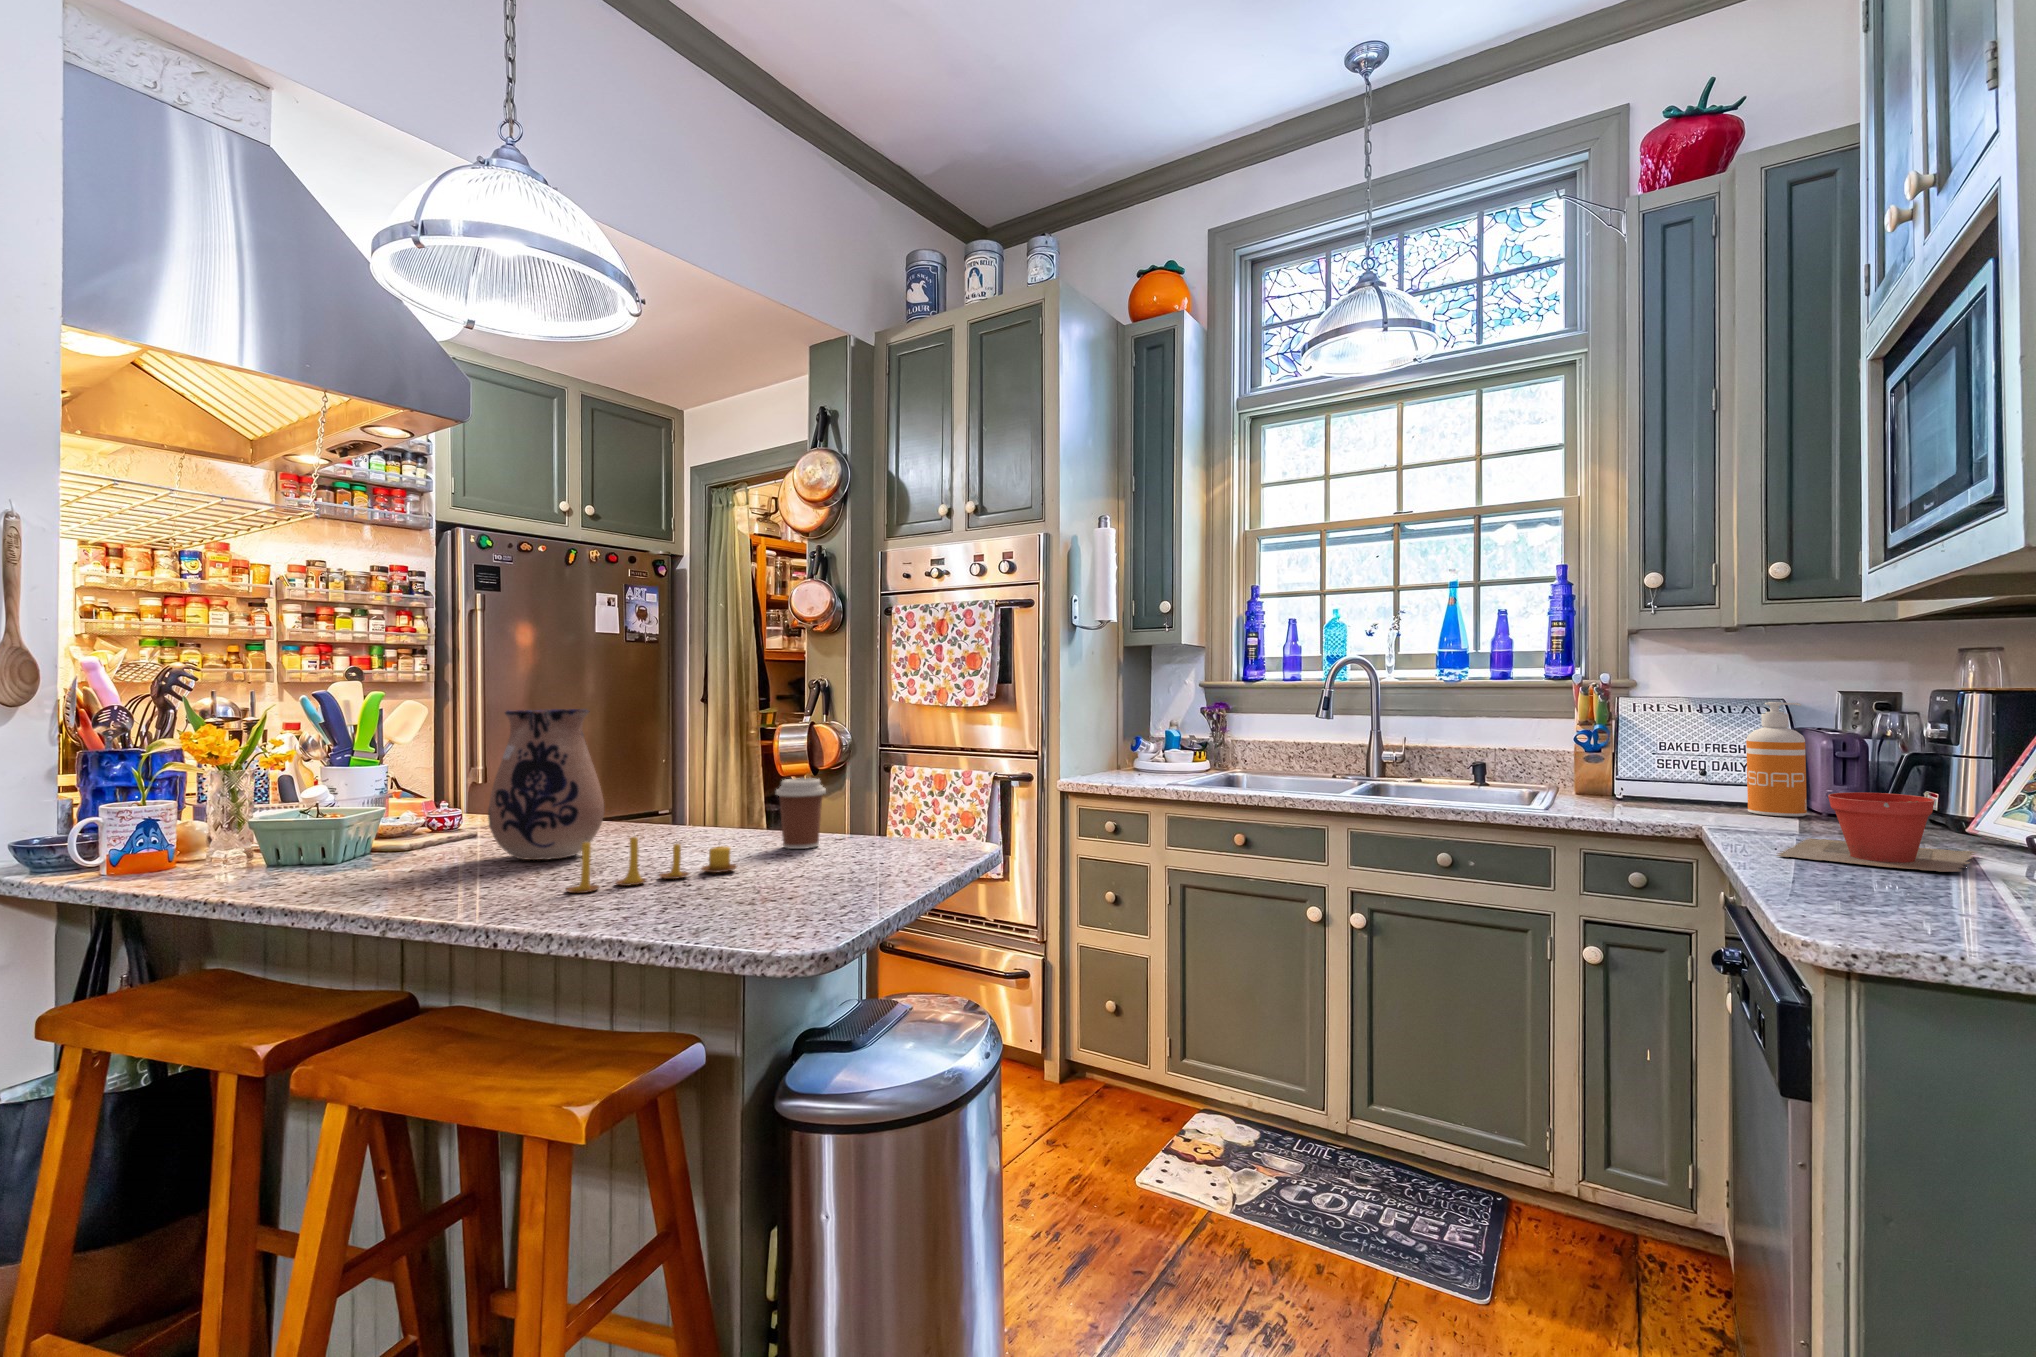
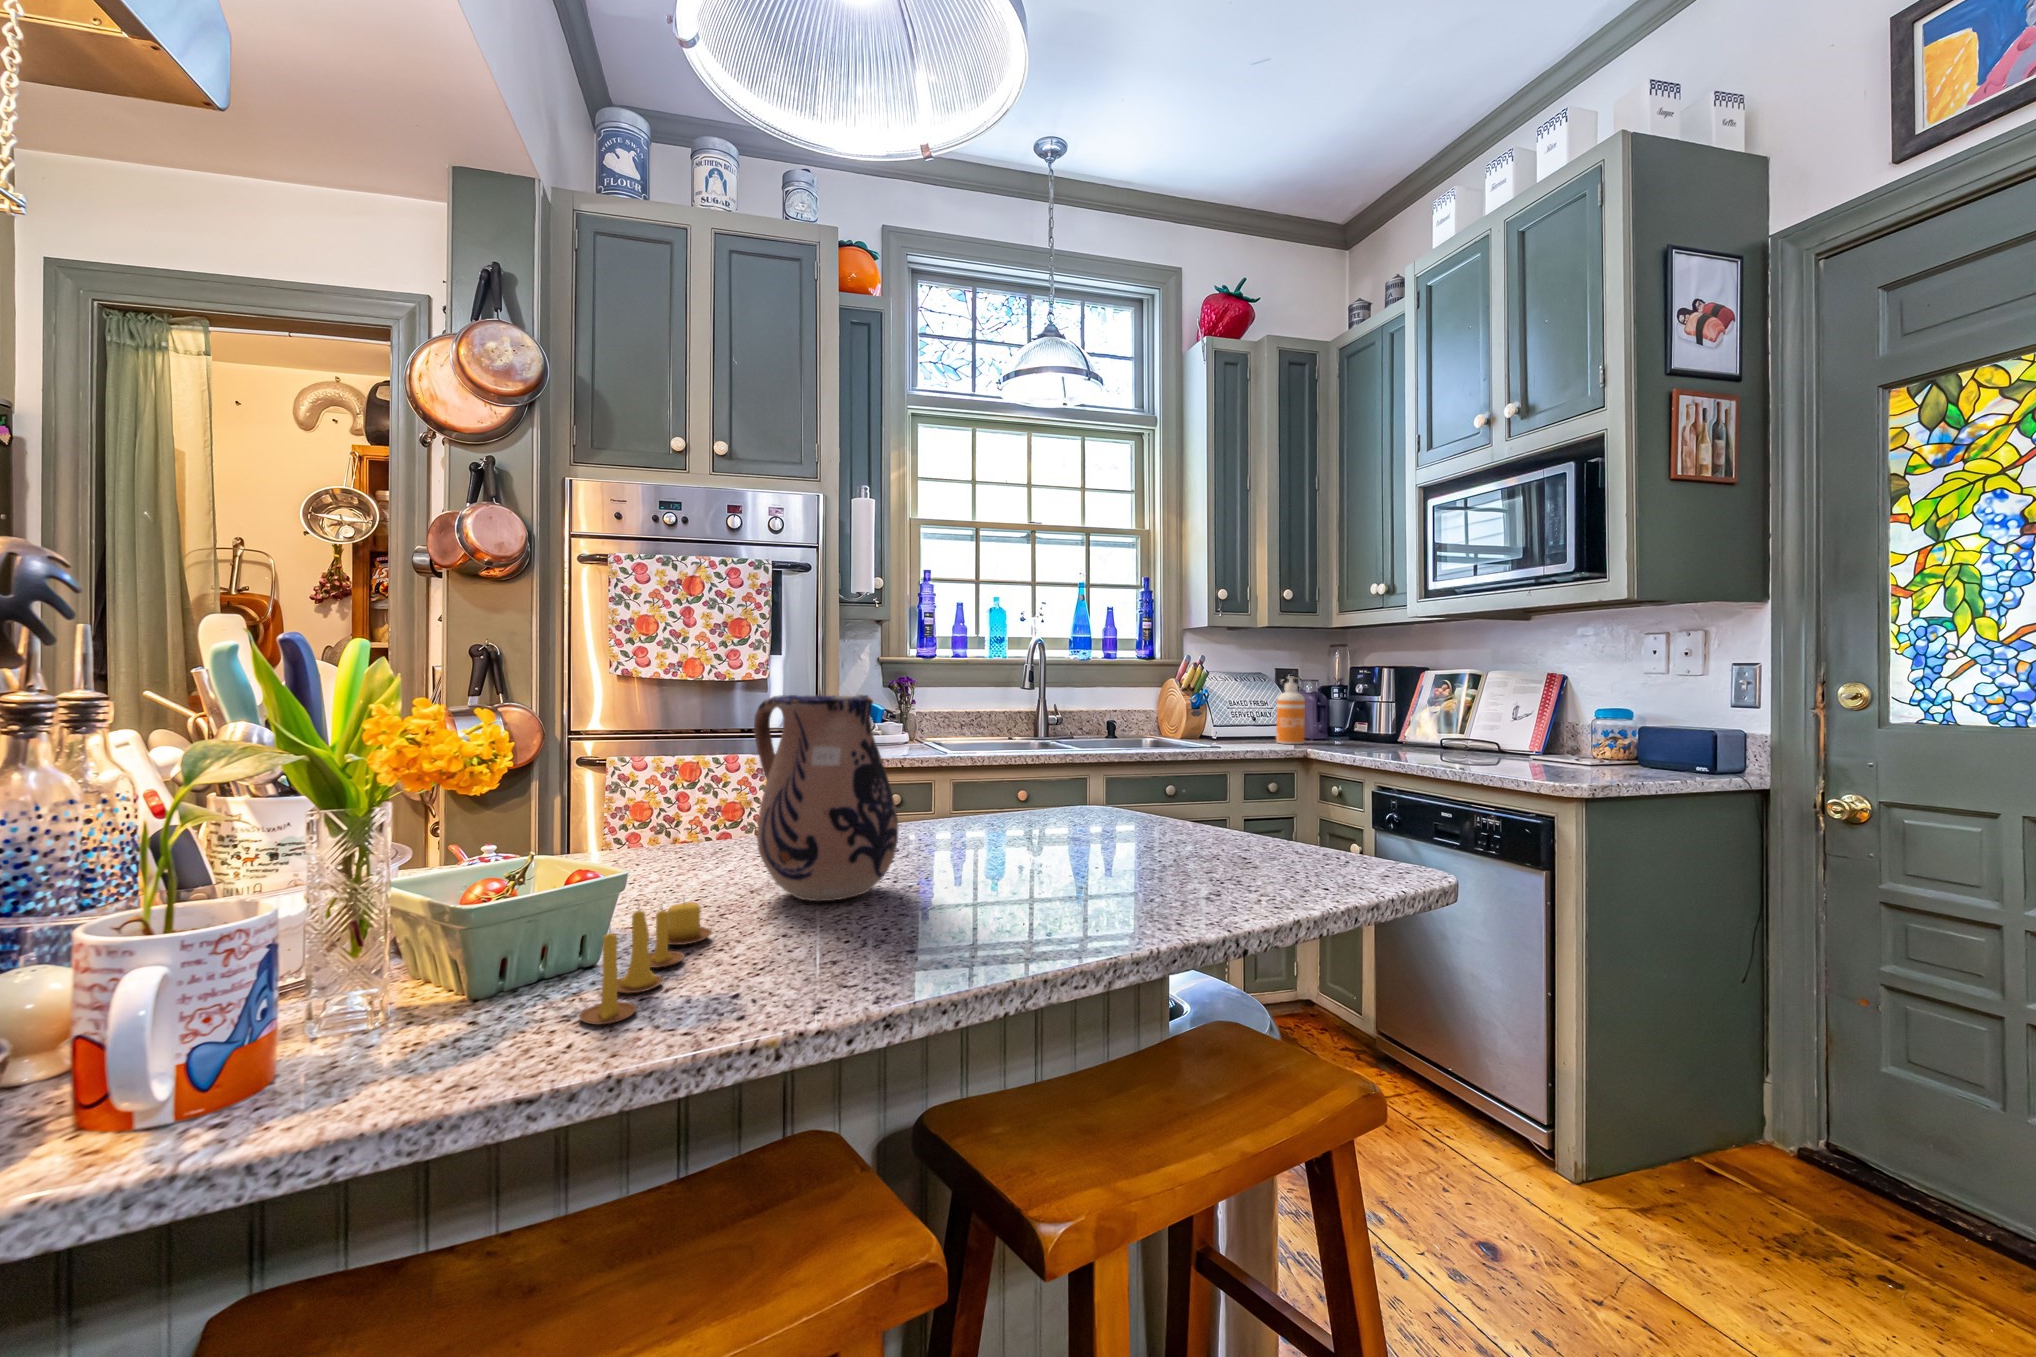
coffee cup: present [776,778,826,849] -> none [953,764,1007,841]
plant pot: present [1776,792,1976,872] -> none [1362,726,1460,764]
candle: present [567,837,737,893] -> present [579,898,711,1025]

